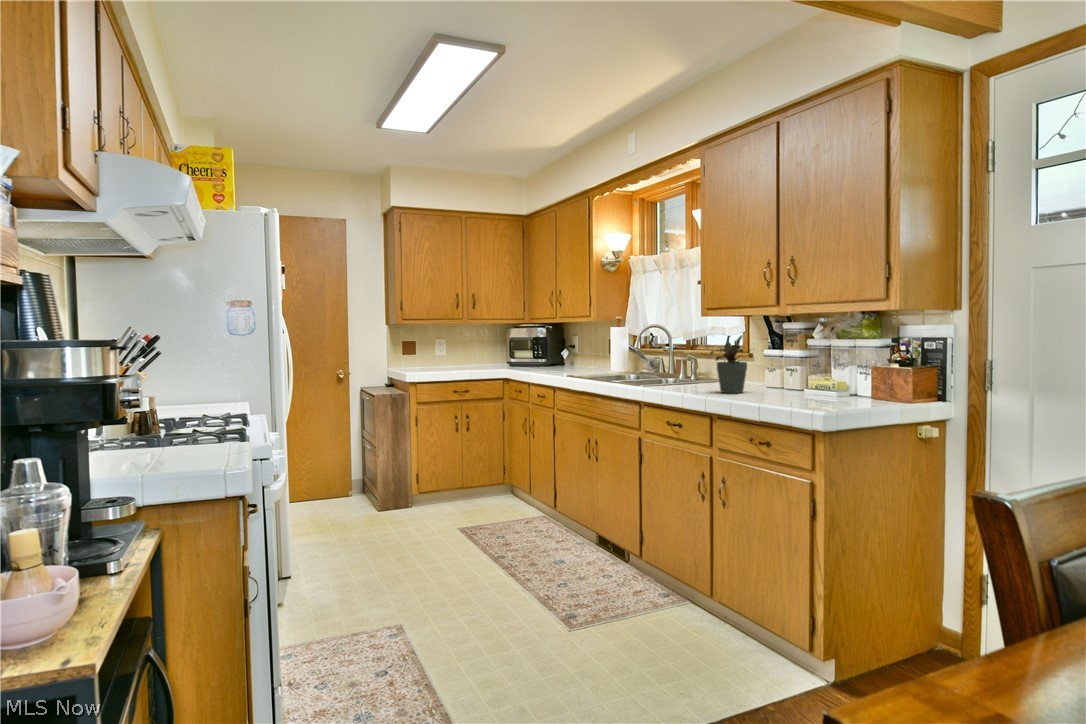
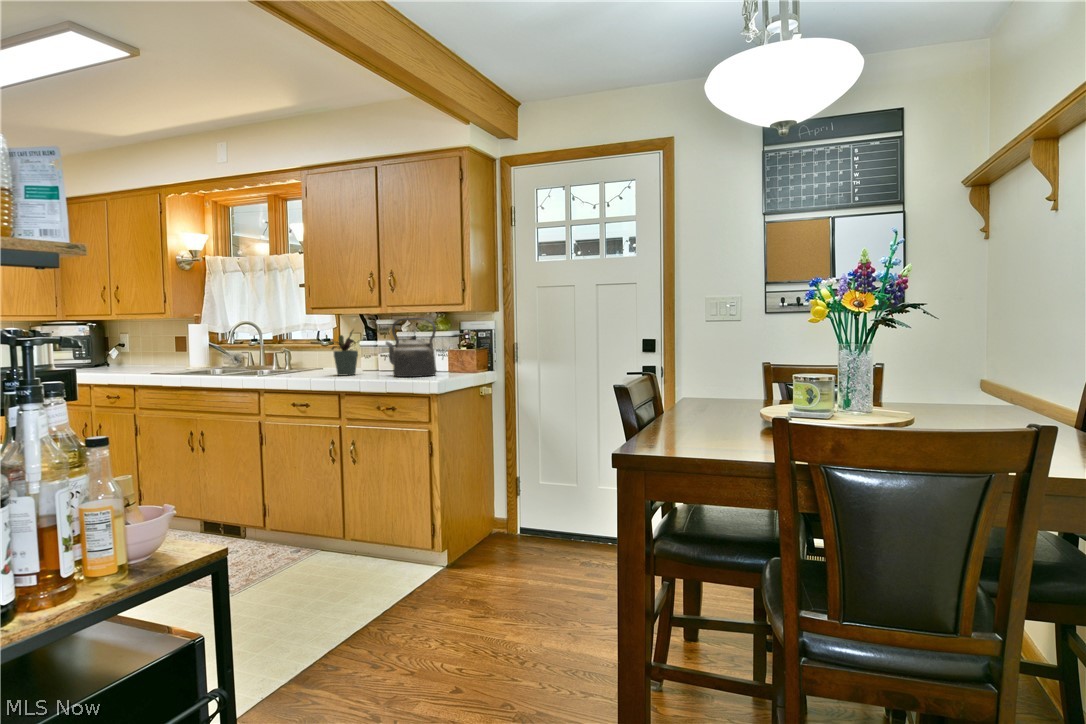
kettle: none [776,321,843,404] -> present [386,318,436,377]

